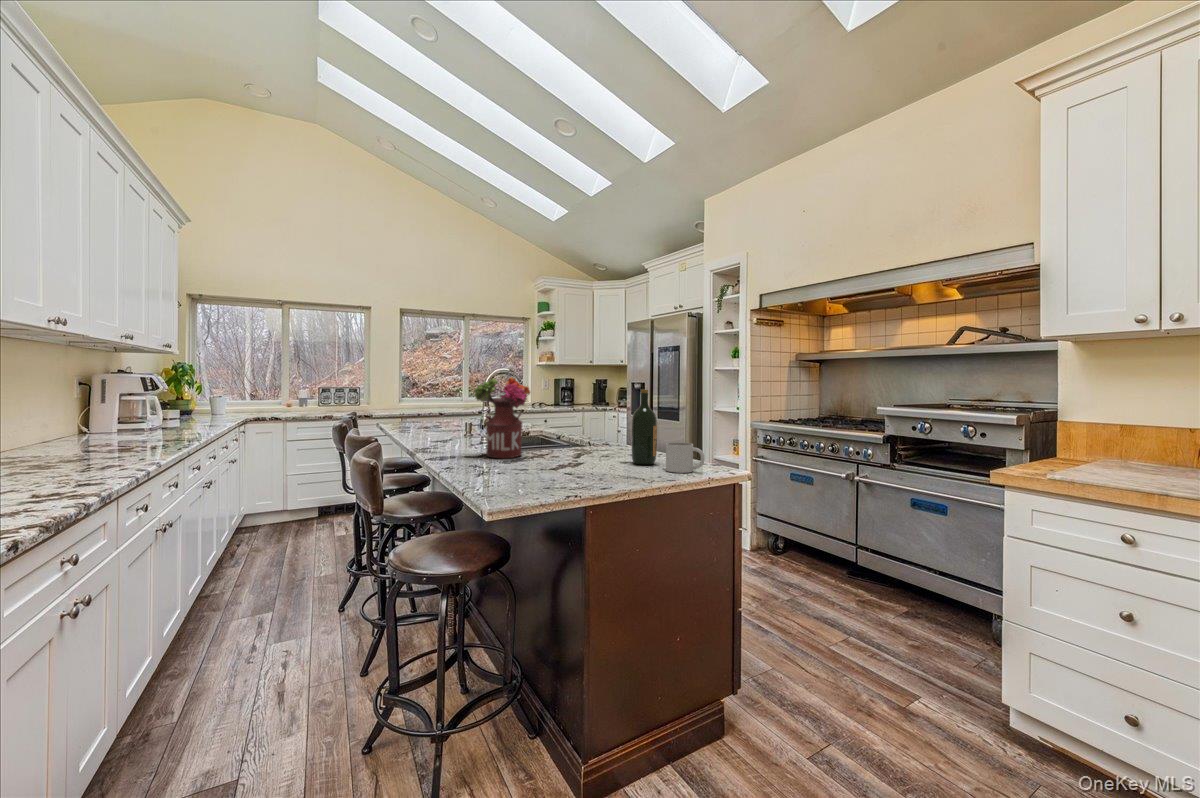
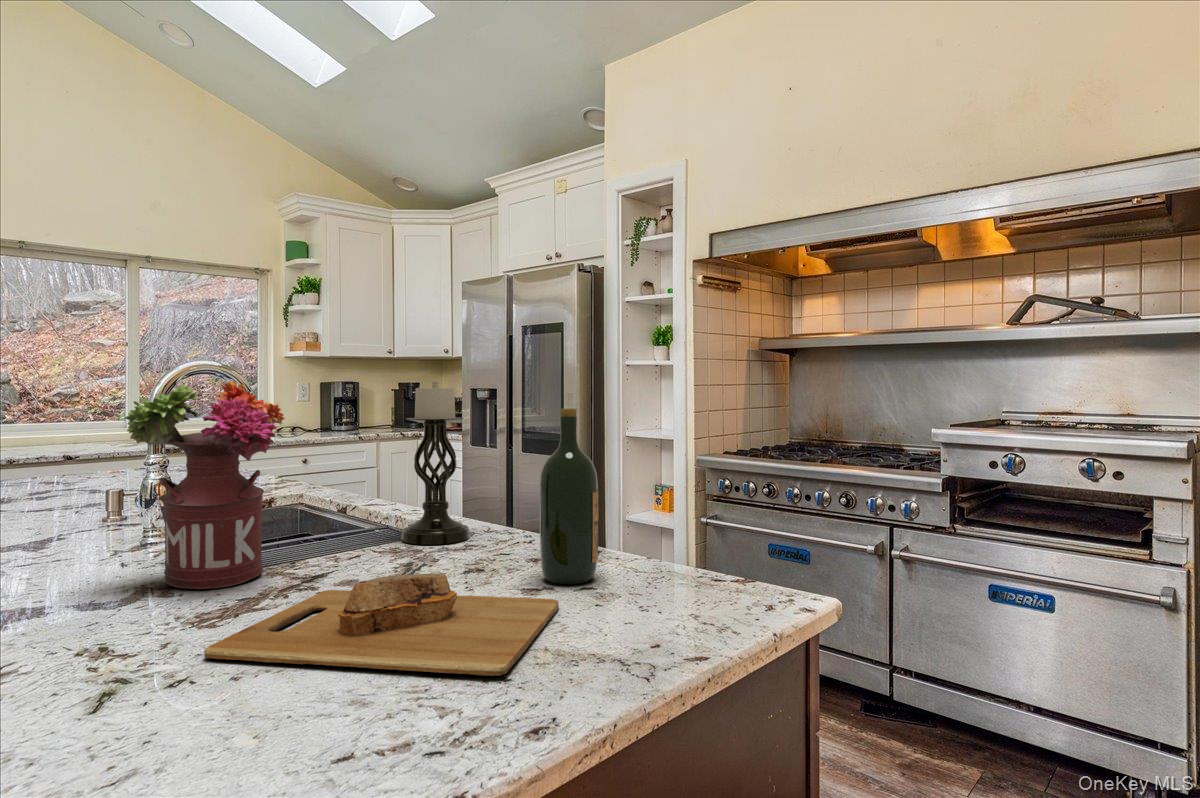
candle holder: none [580,378,610,451] -> present [401,382,470,545]
mug: present [666,442,705,473] -> none [632,529,723,606]
cutting board: none [502,452,633,483] -> present [204,574,559,676]

